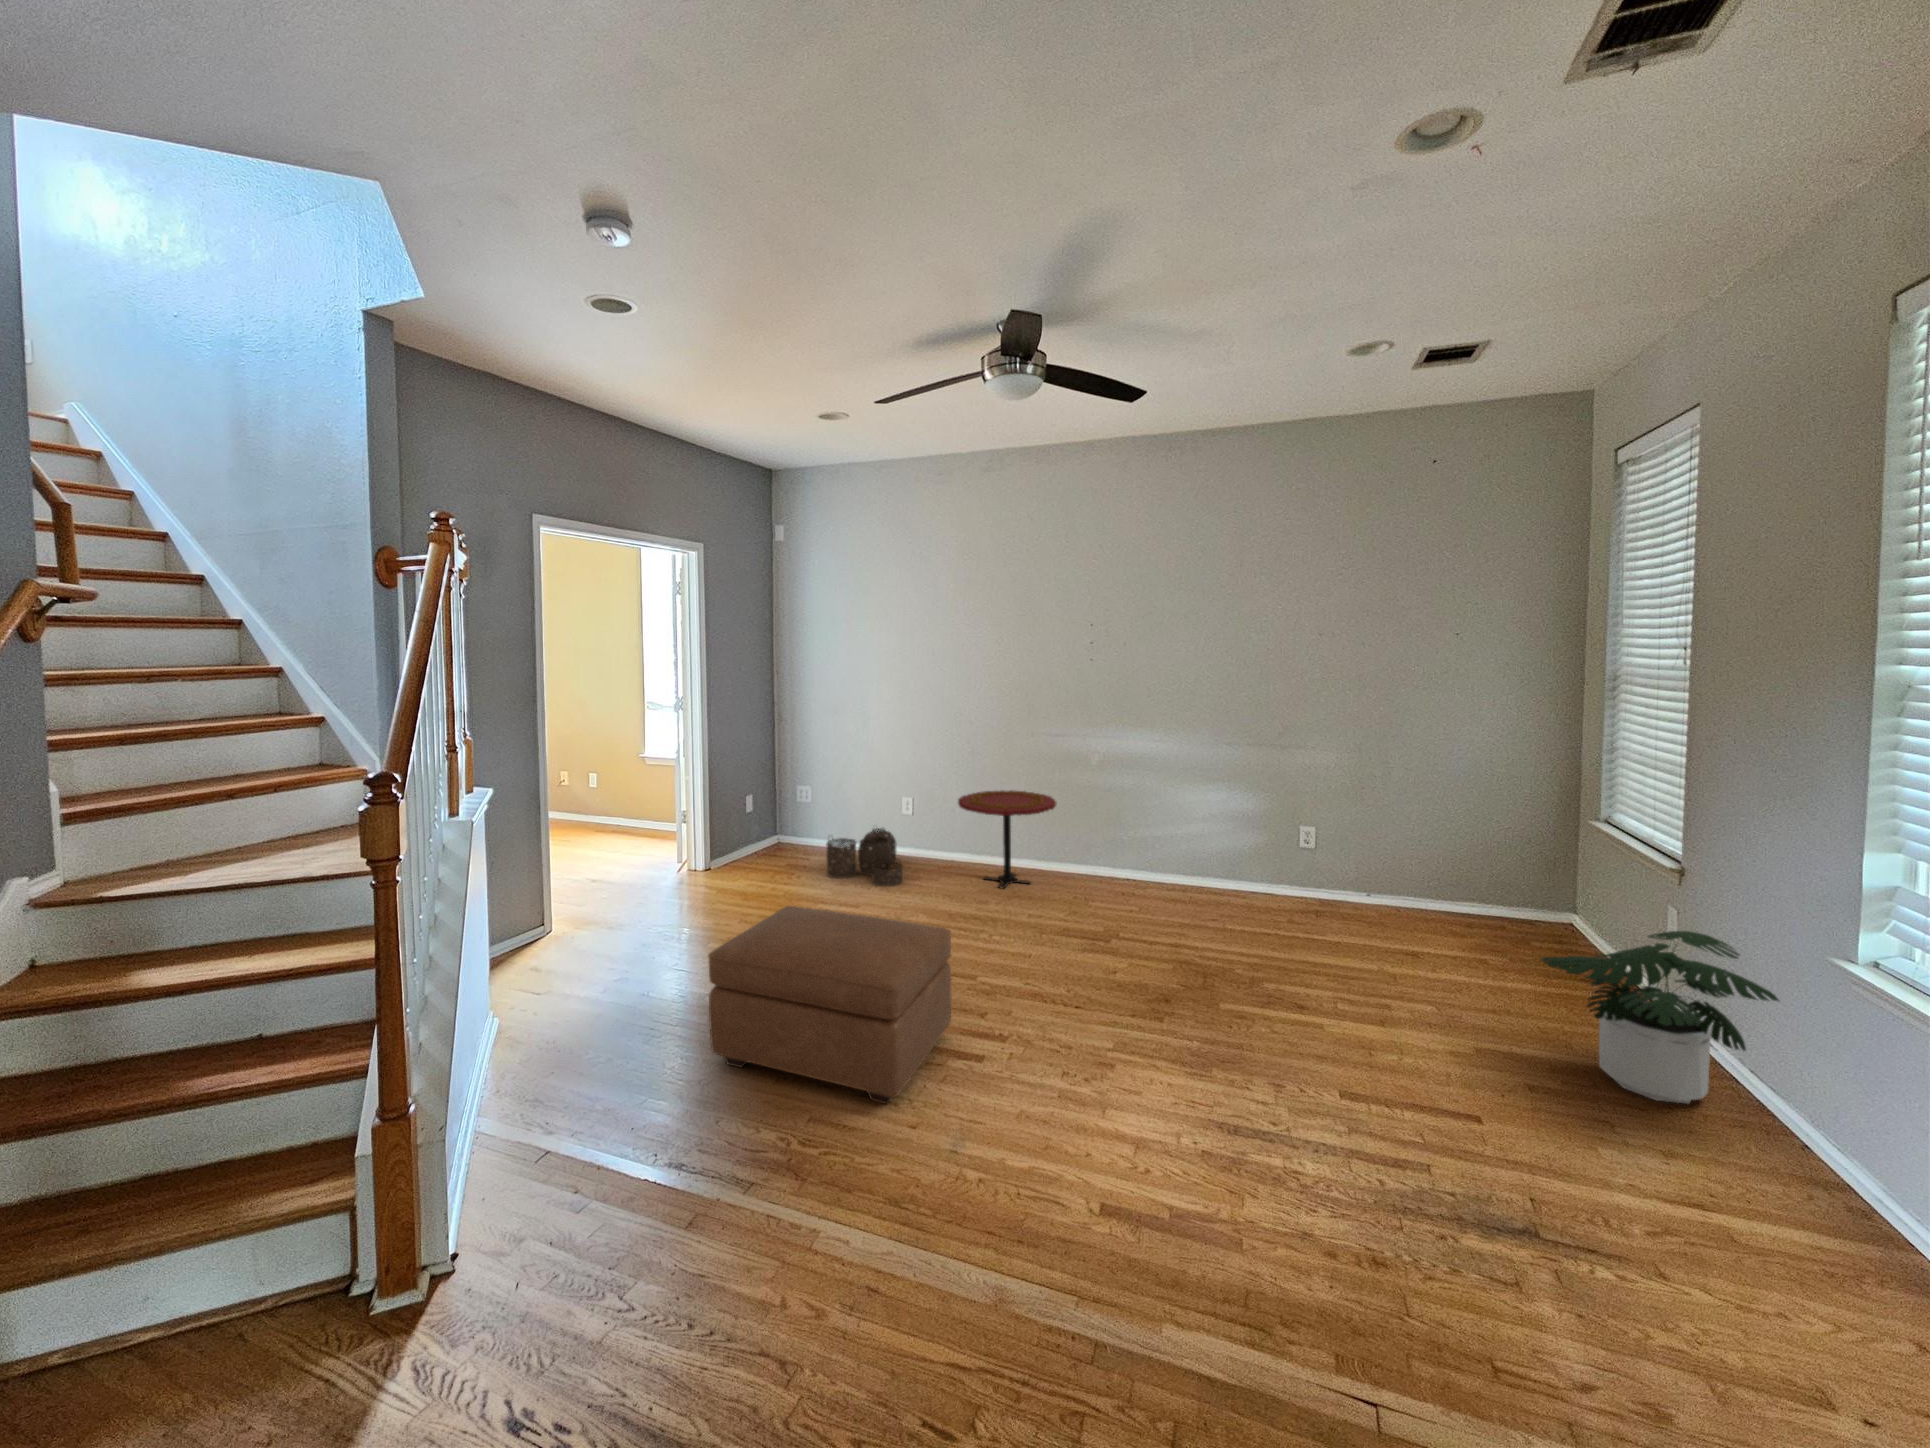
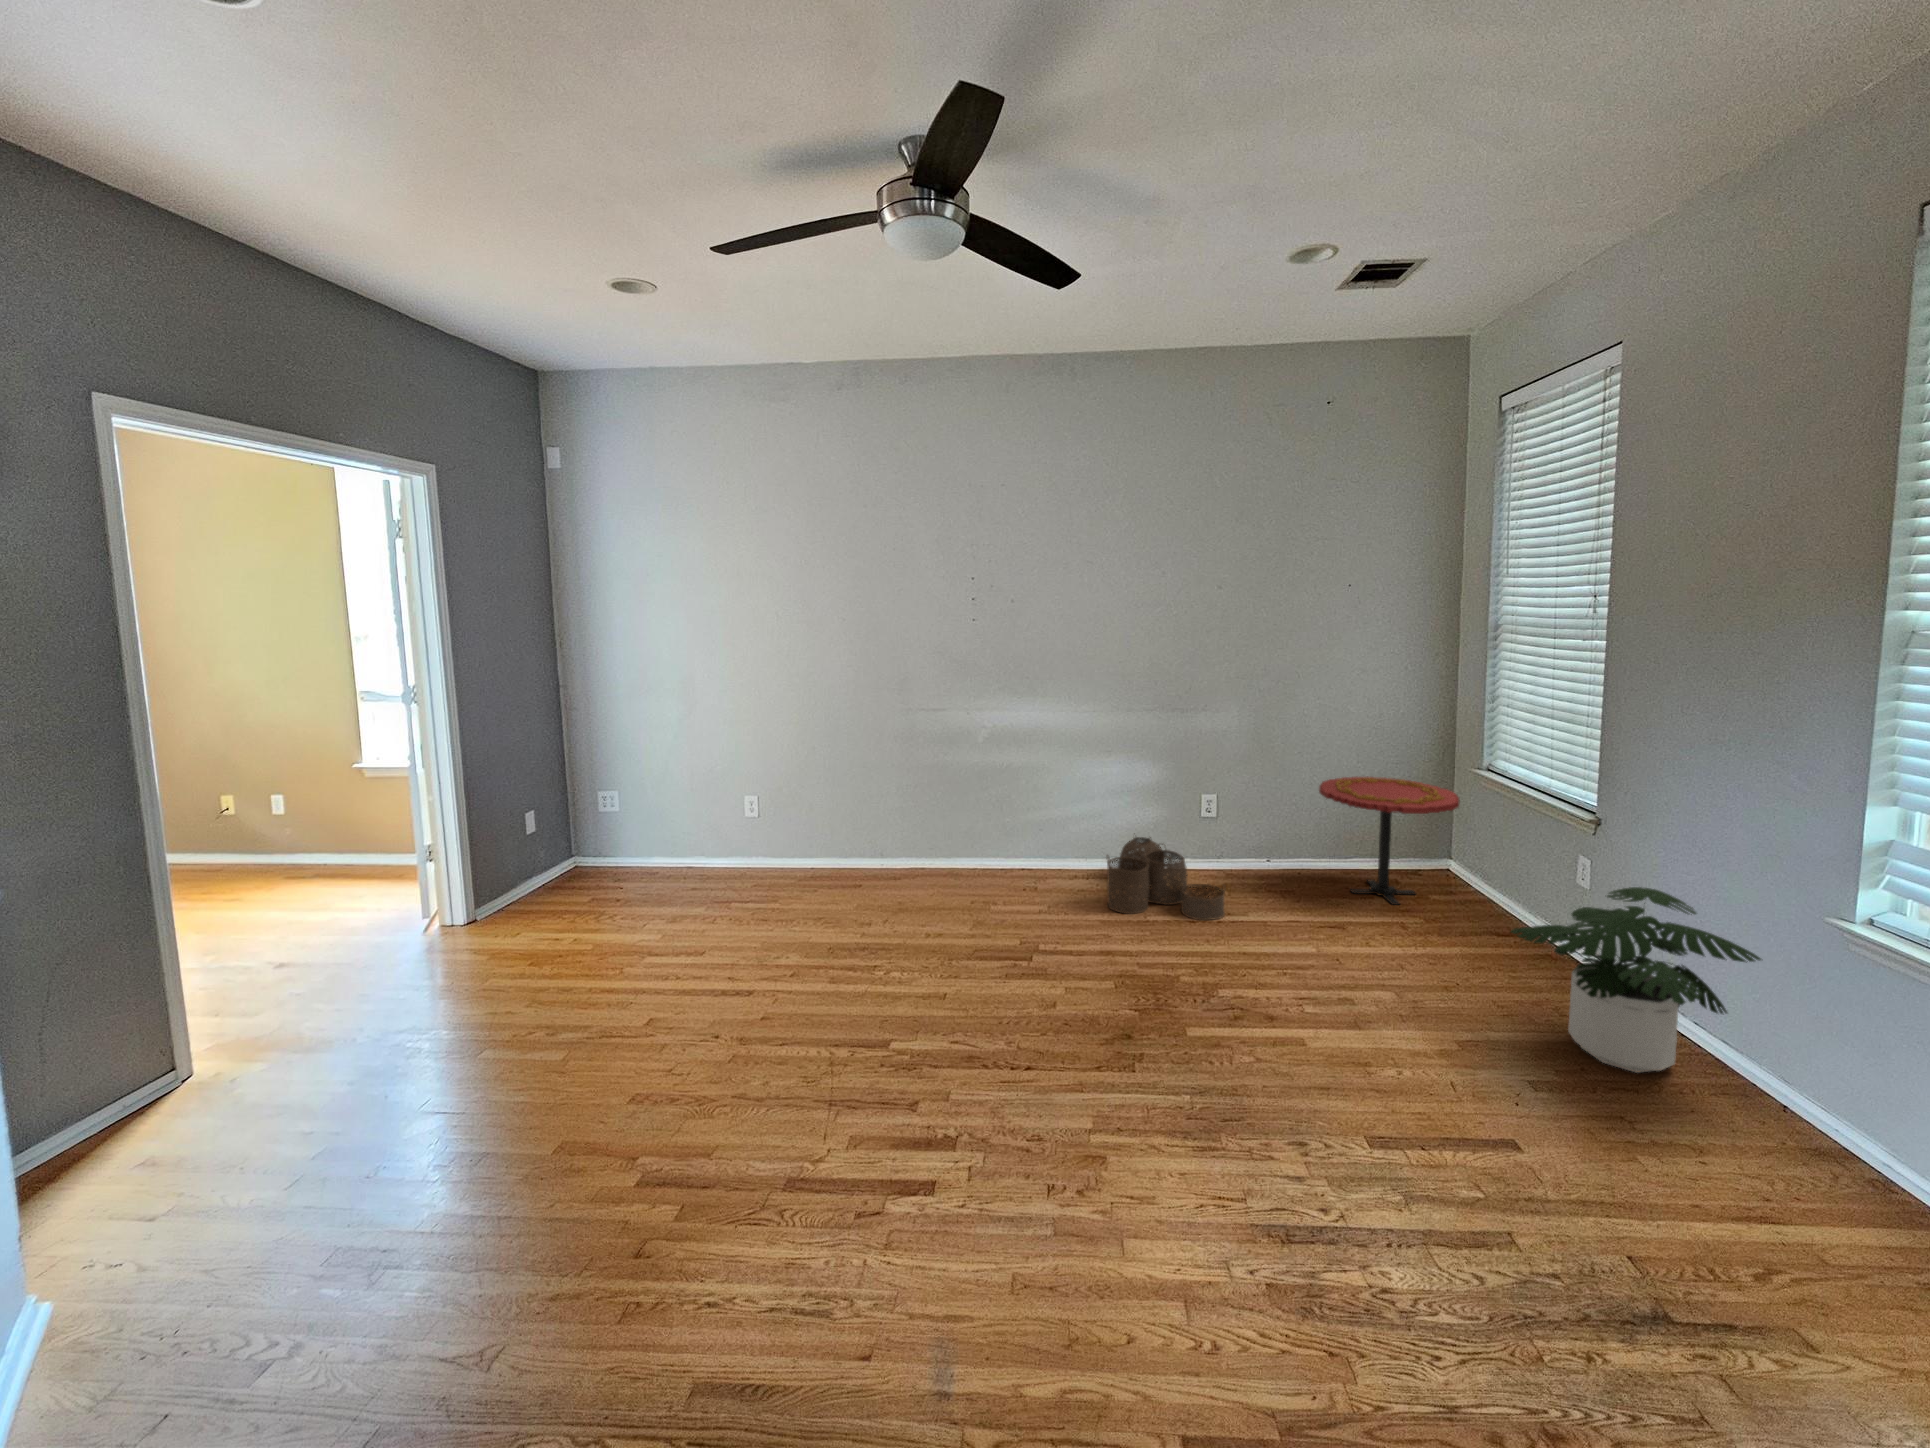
side table: present [958,790,1057,888] -> present [1319,777,1460,905]
woven basket: present [826,828,903,886] -> present [1107,837,1225,920]
ottoman: present [708,906,951,1104] -> none [448,1001,875,1332]

